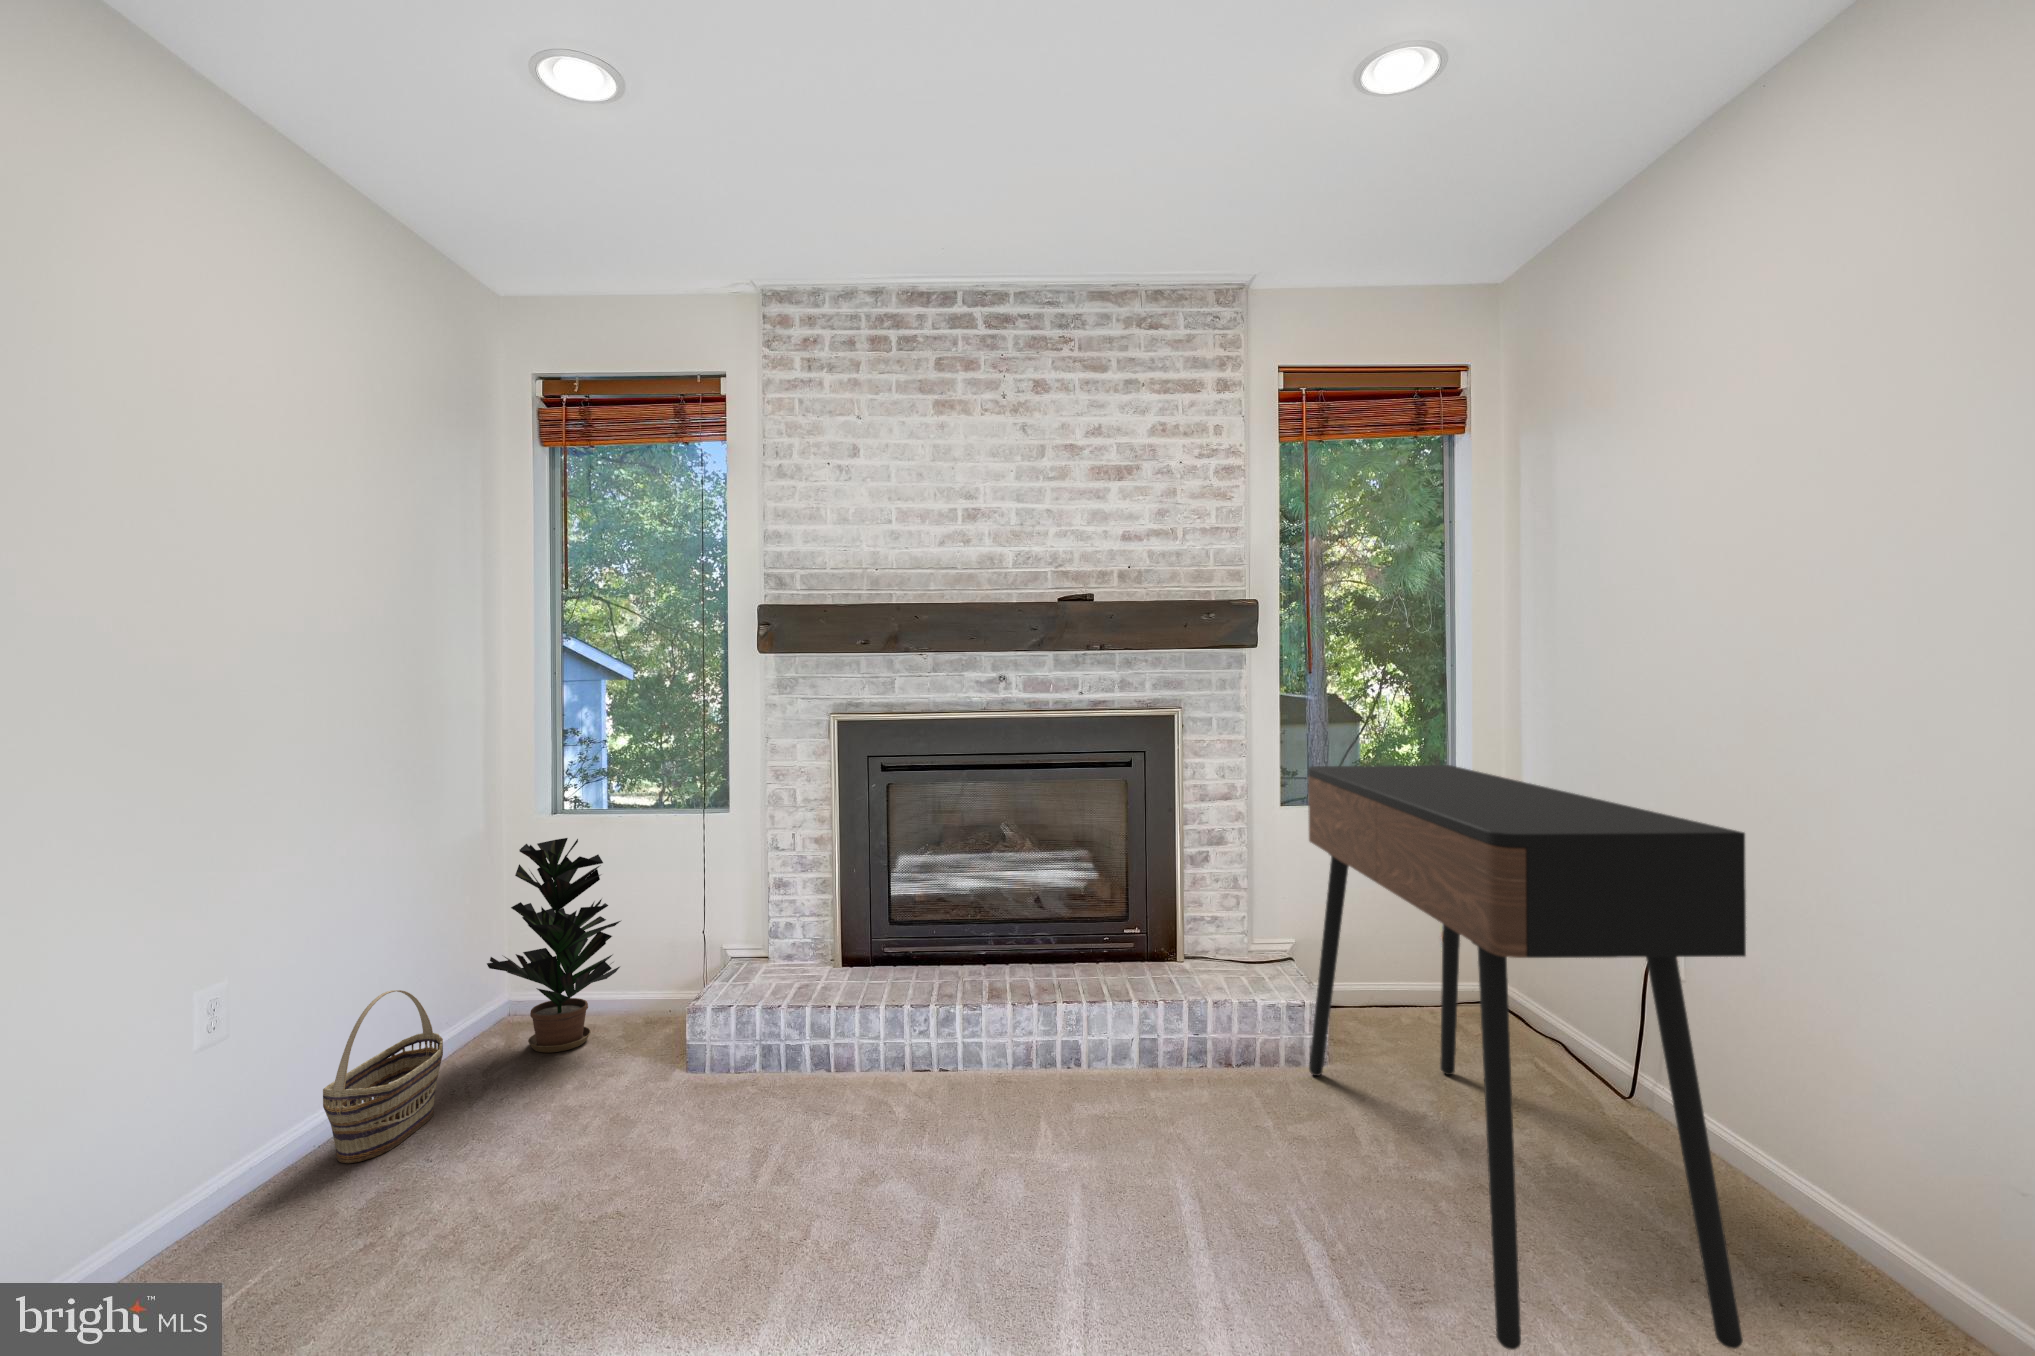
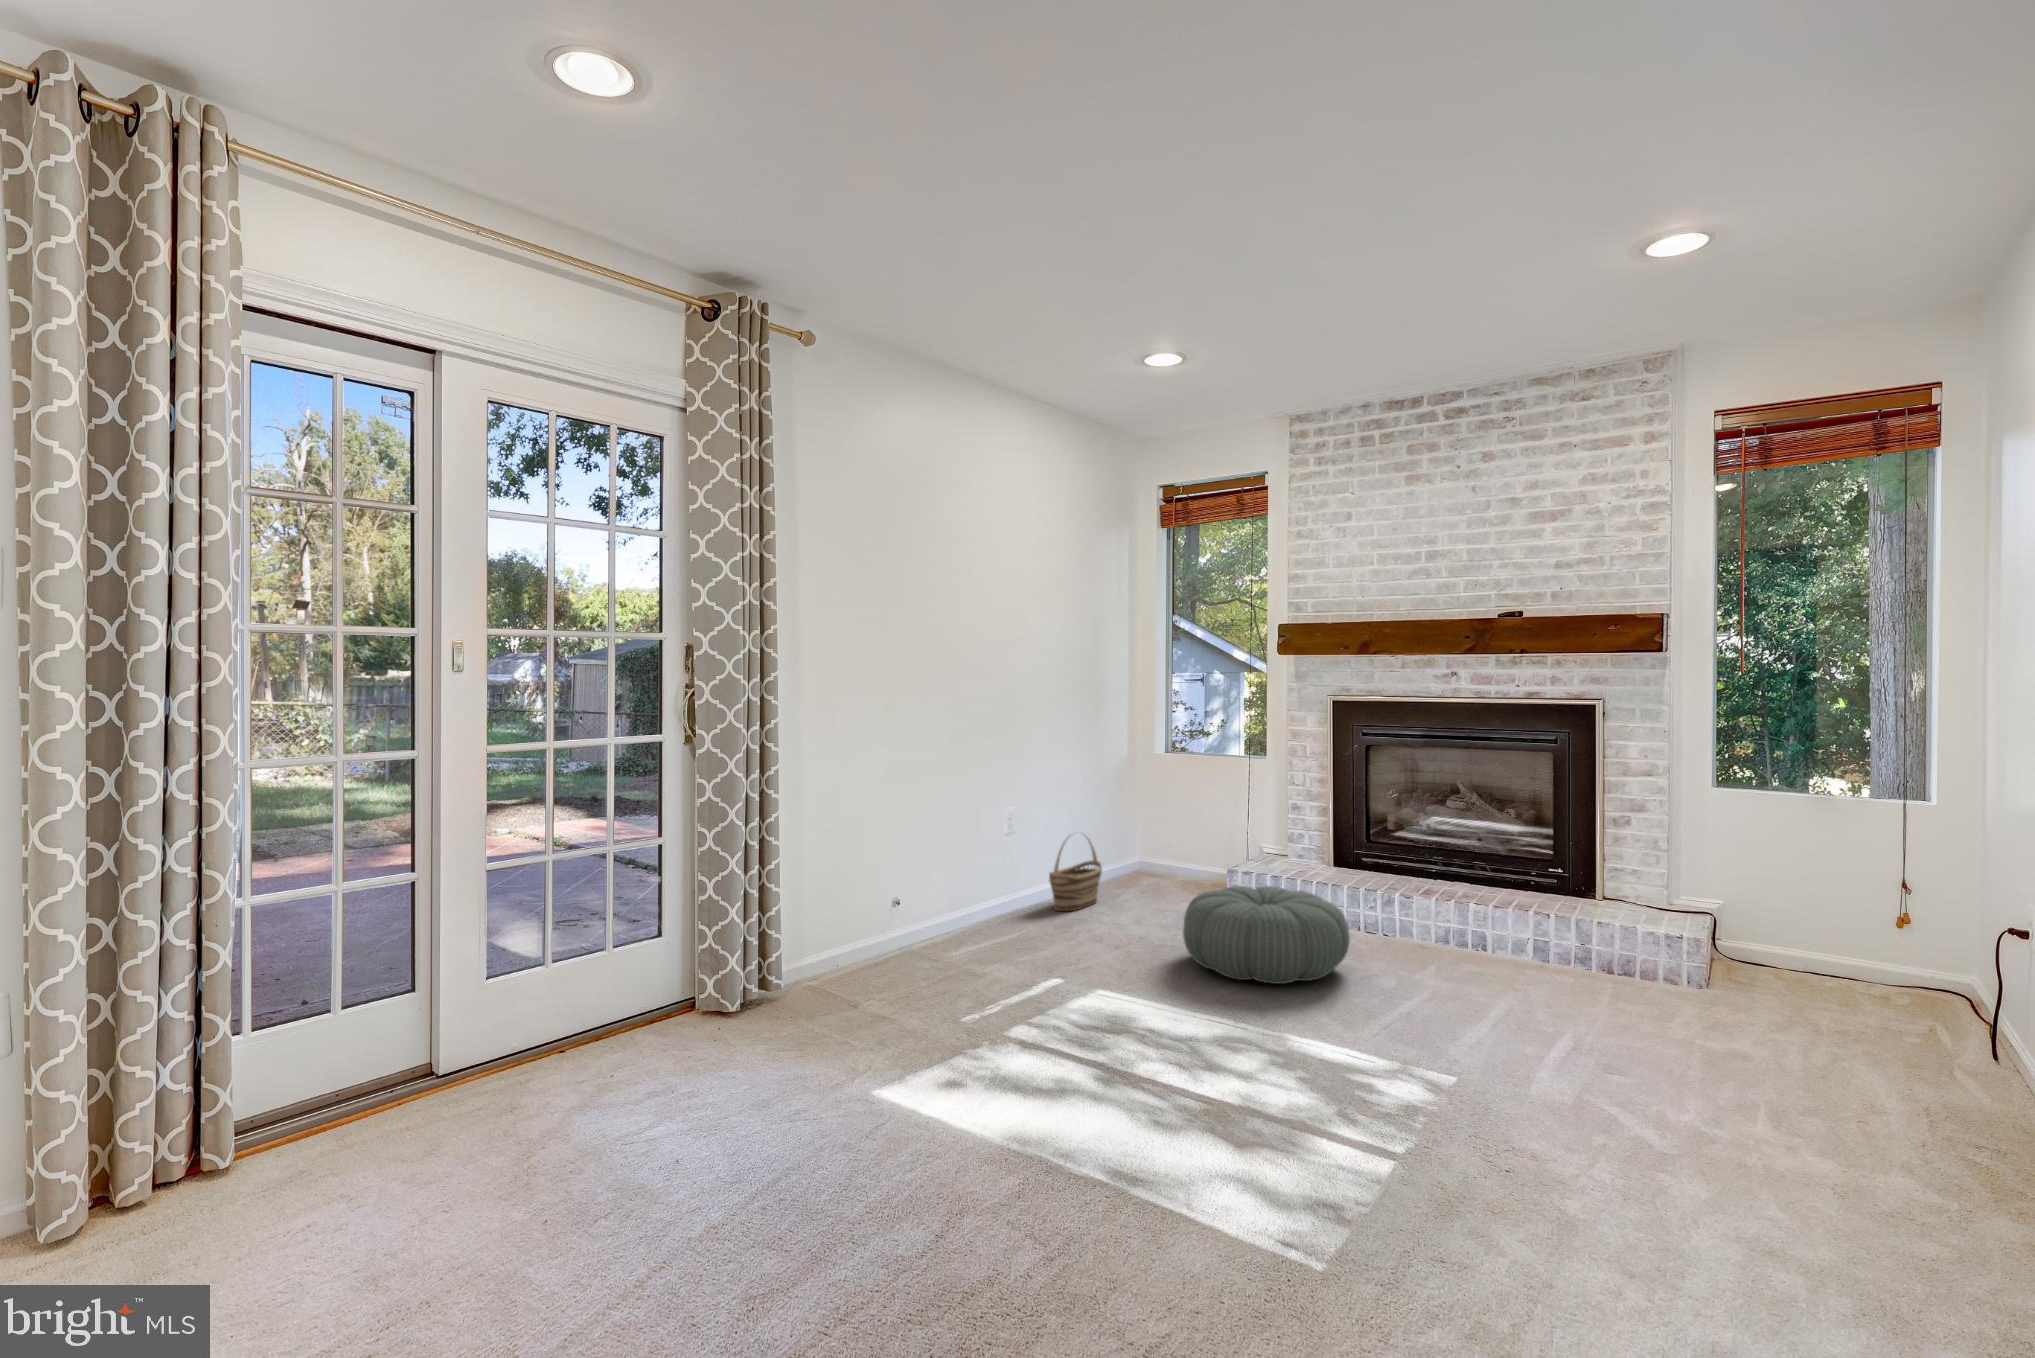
console table: present [1308,765,1746,1350] -> none [1640,747,1838,1136]
potted plant: present [487,838,621,1052] -> none [1125,767,1199,890]
pouf: none [646,1048,946,1275] -> present [1183,886,1350,984]

